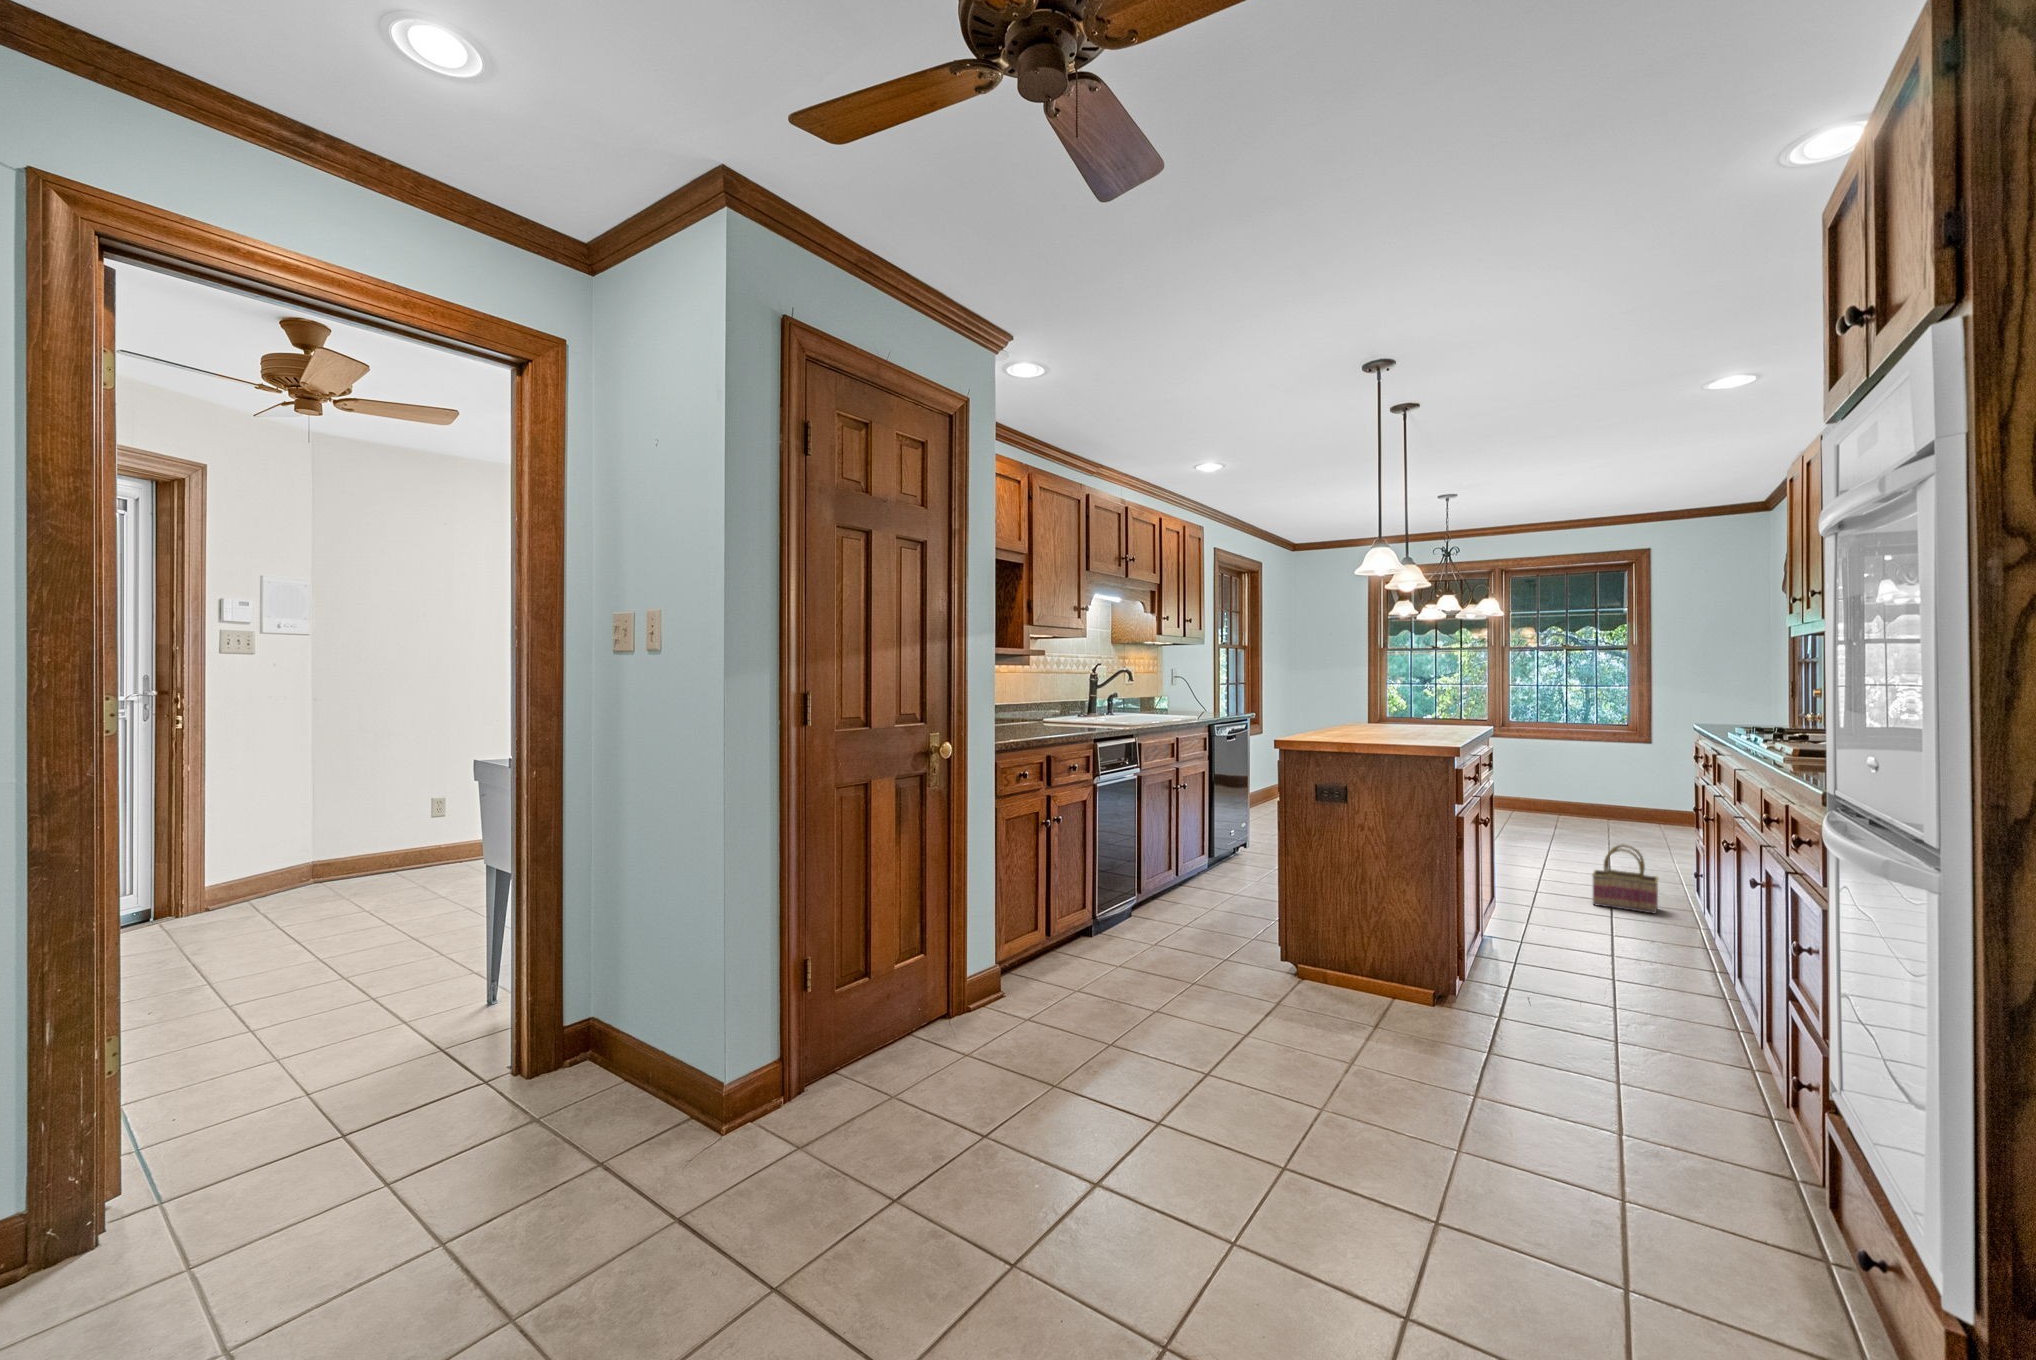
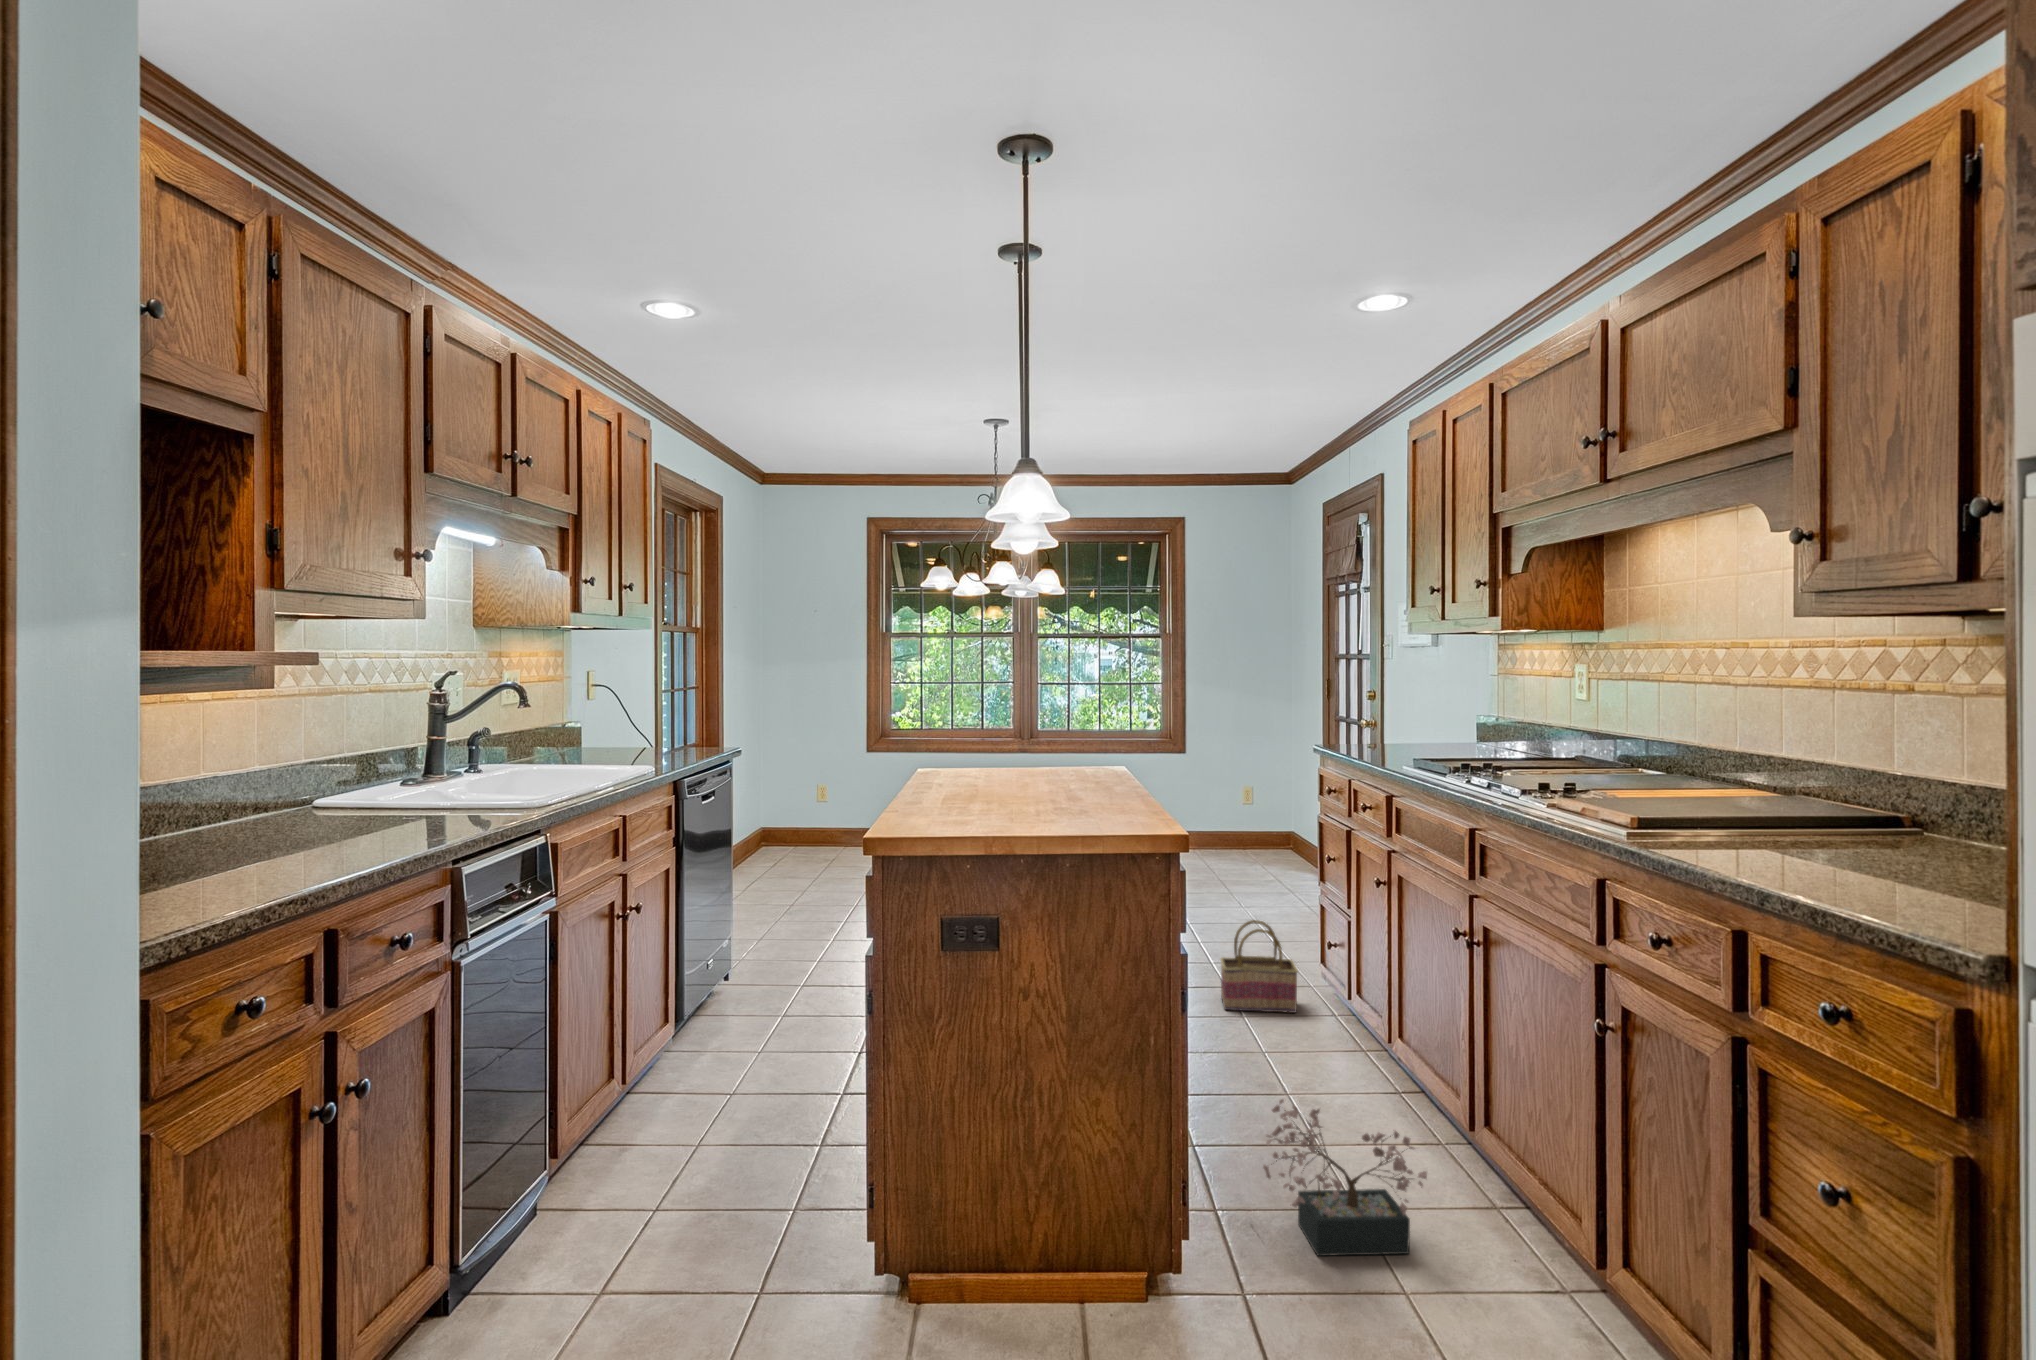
decorative plant: none [1525,913,1645,1015] -> present [1263,1099,1427,1256]

